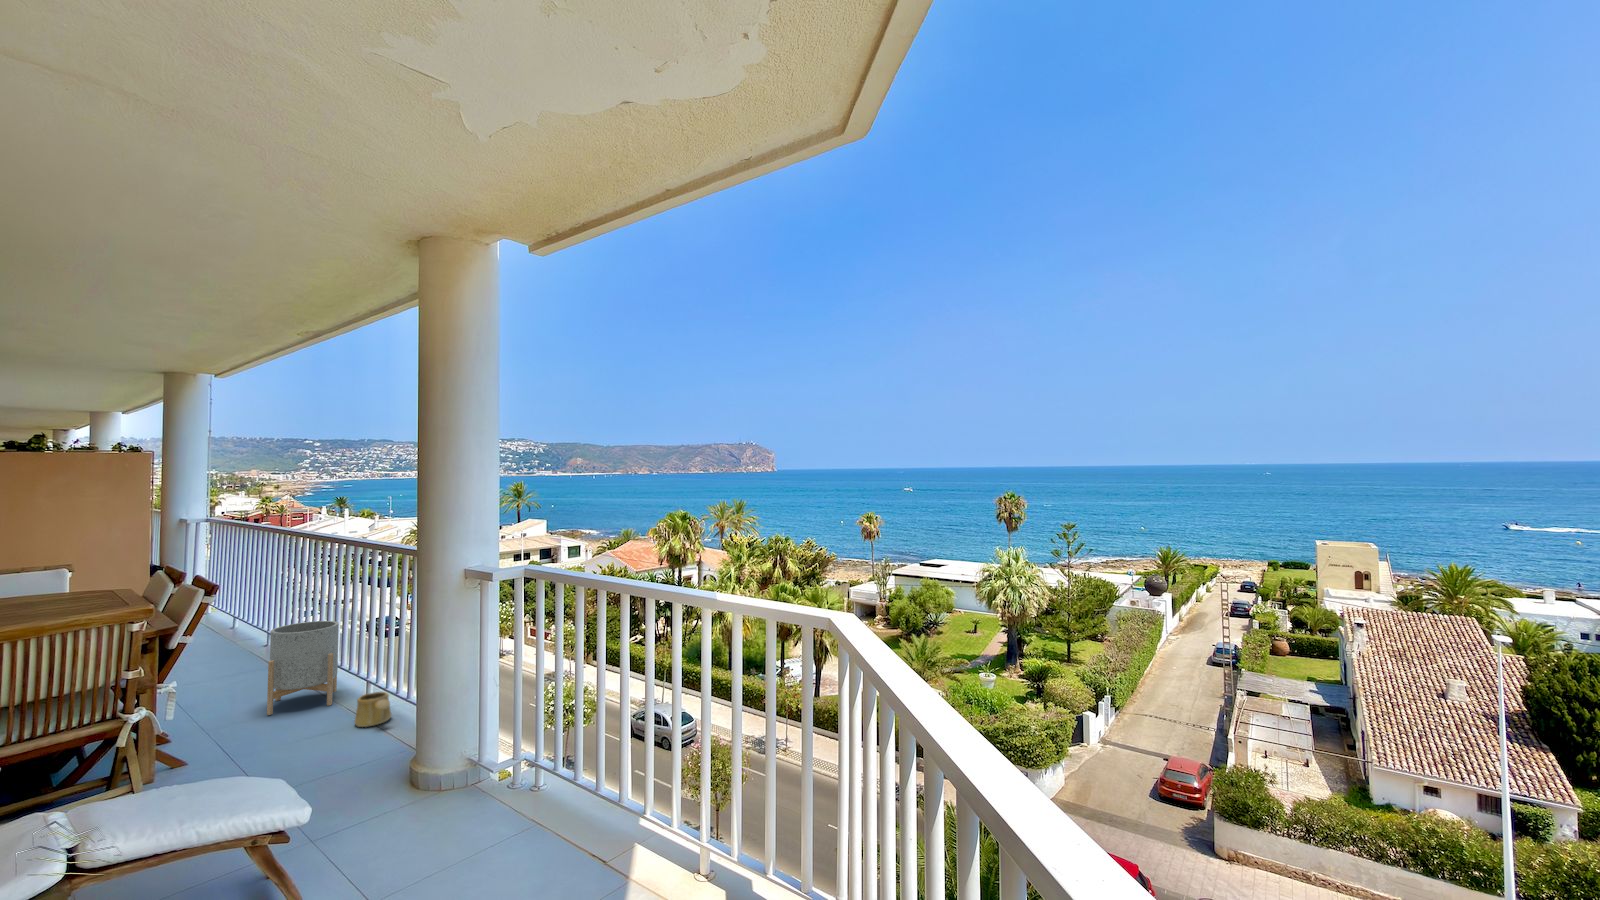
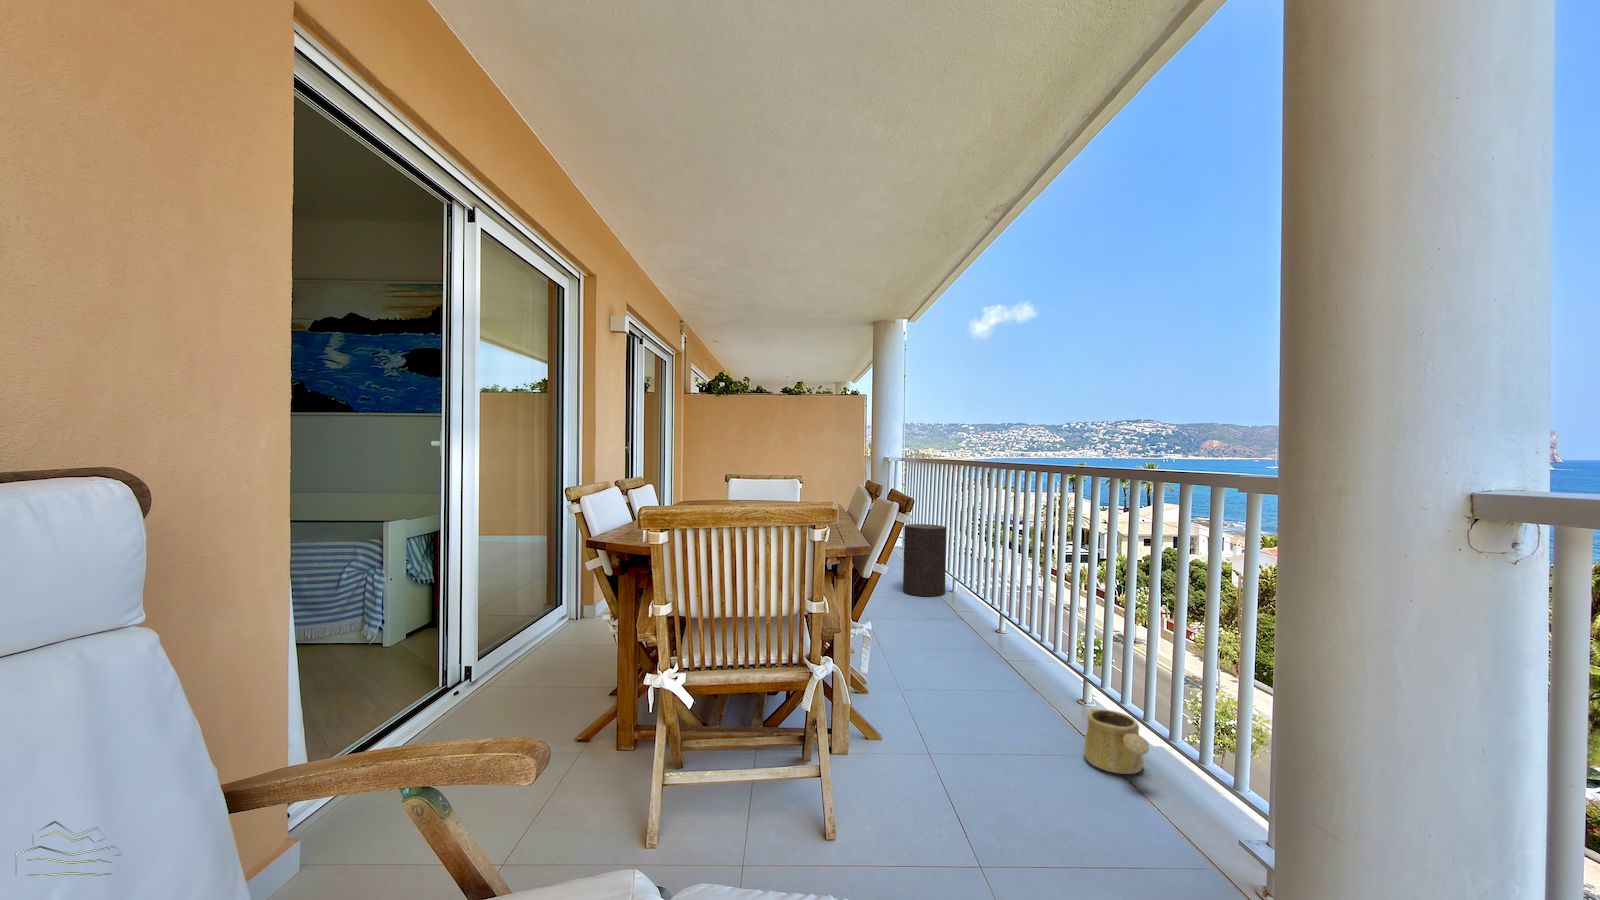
stool: none [207,587,262,659] -> present [903,524,946,597]
planter: present [267,621,339,715] -> none [961,572,1041,699]

